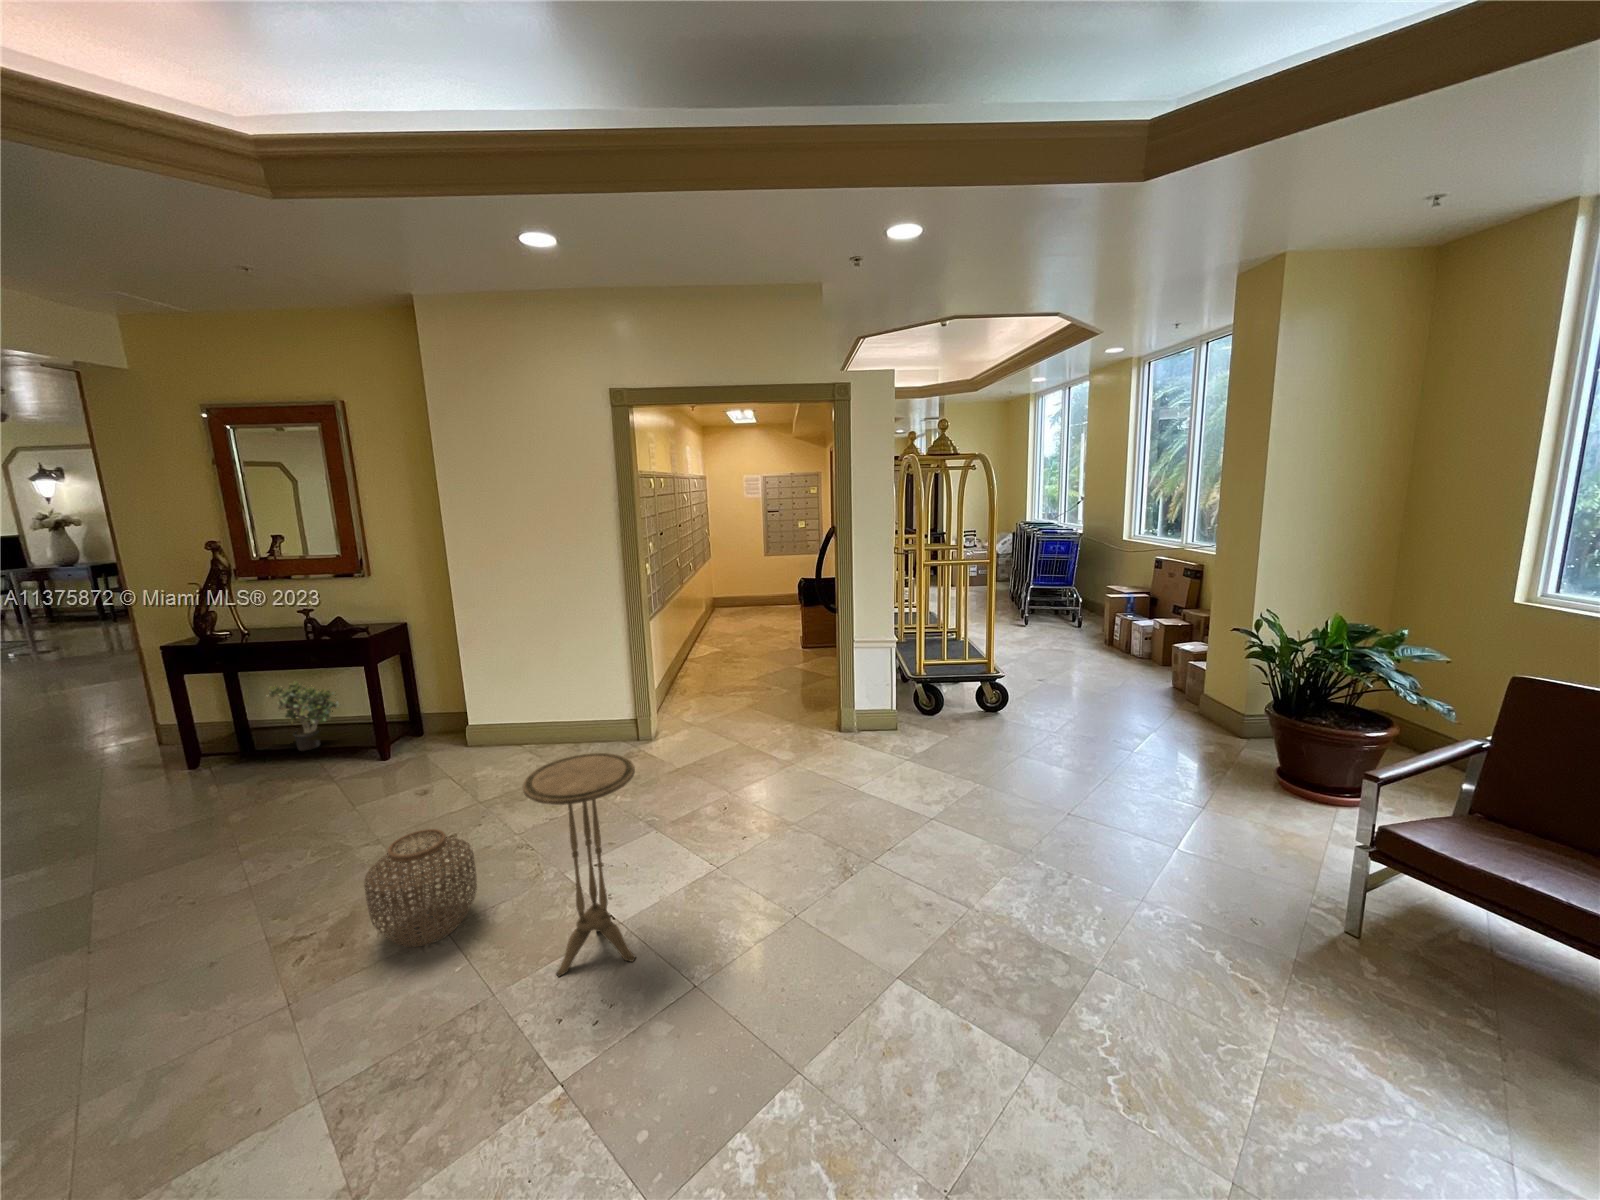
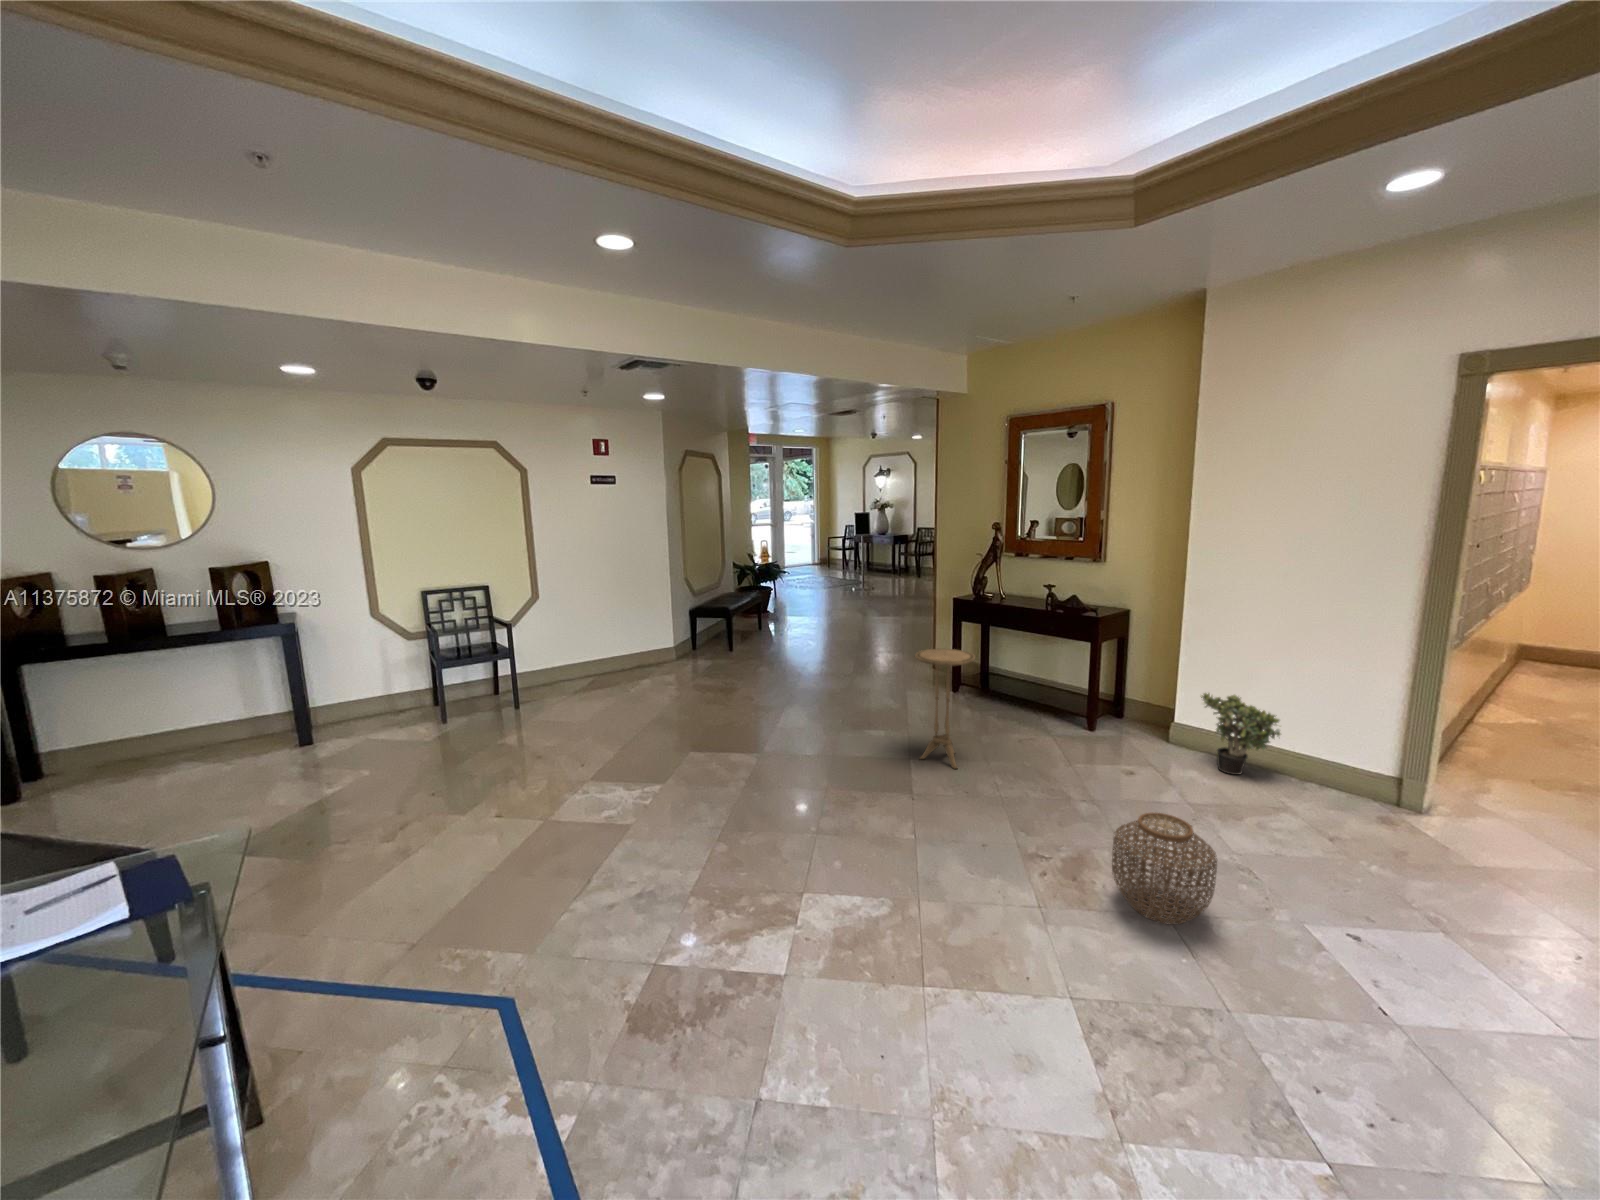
potted plant: present [269,681,339,751] -> present [1201,693,1281,775]
side table: present [523,753,636,976] -> present [915,649,975,769]

